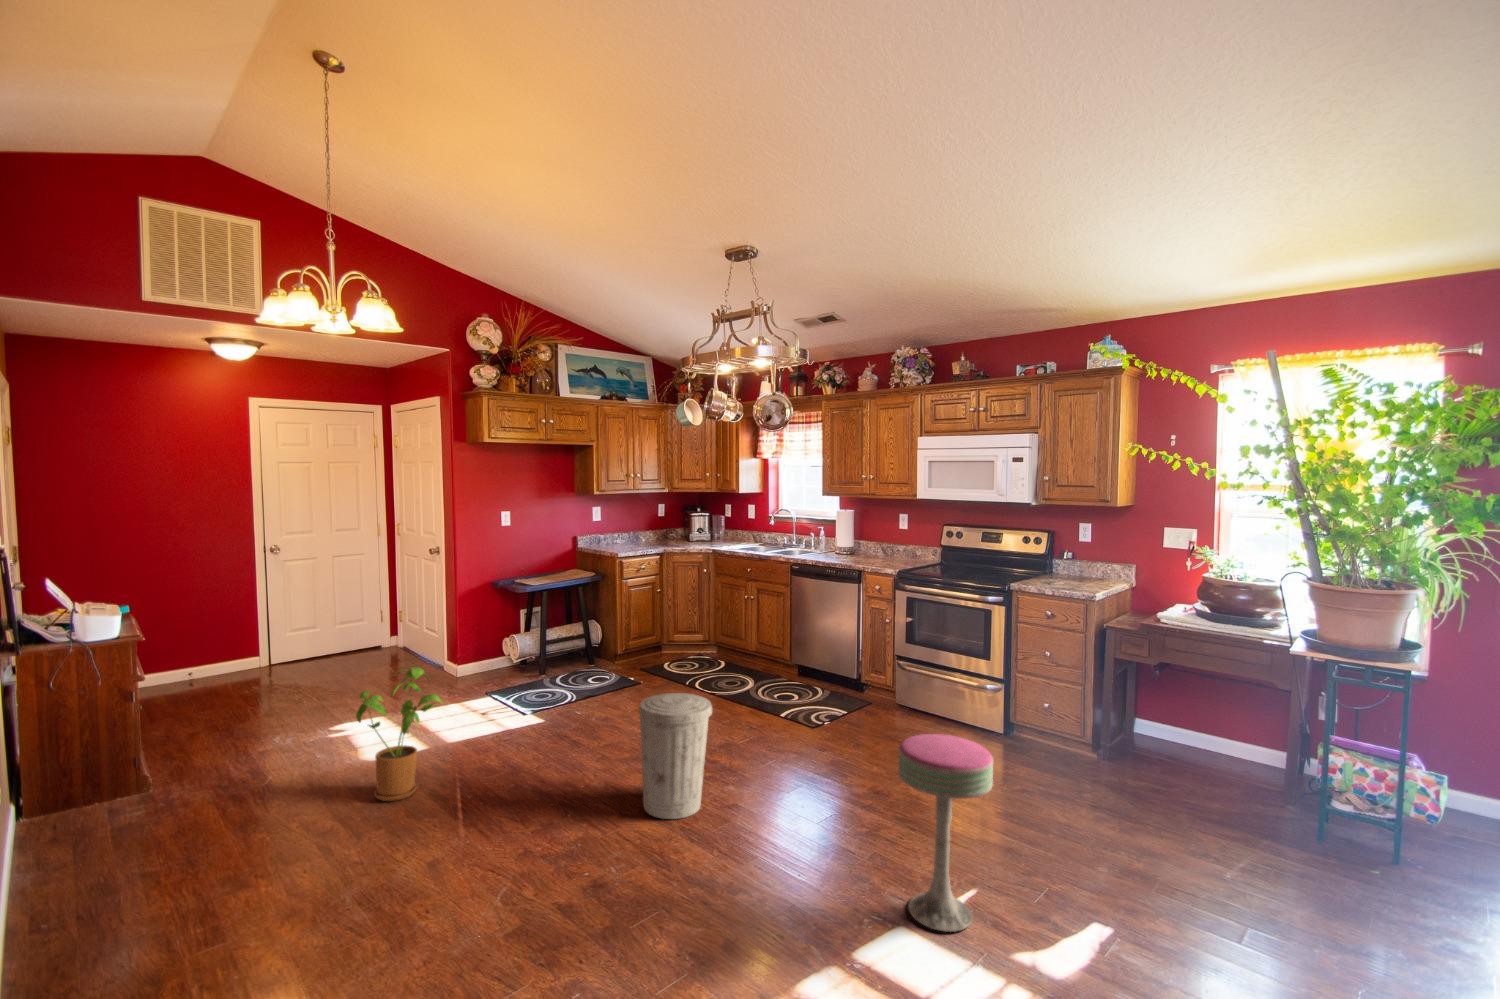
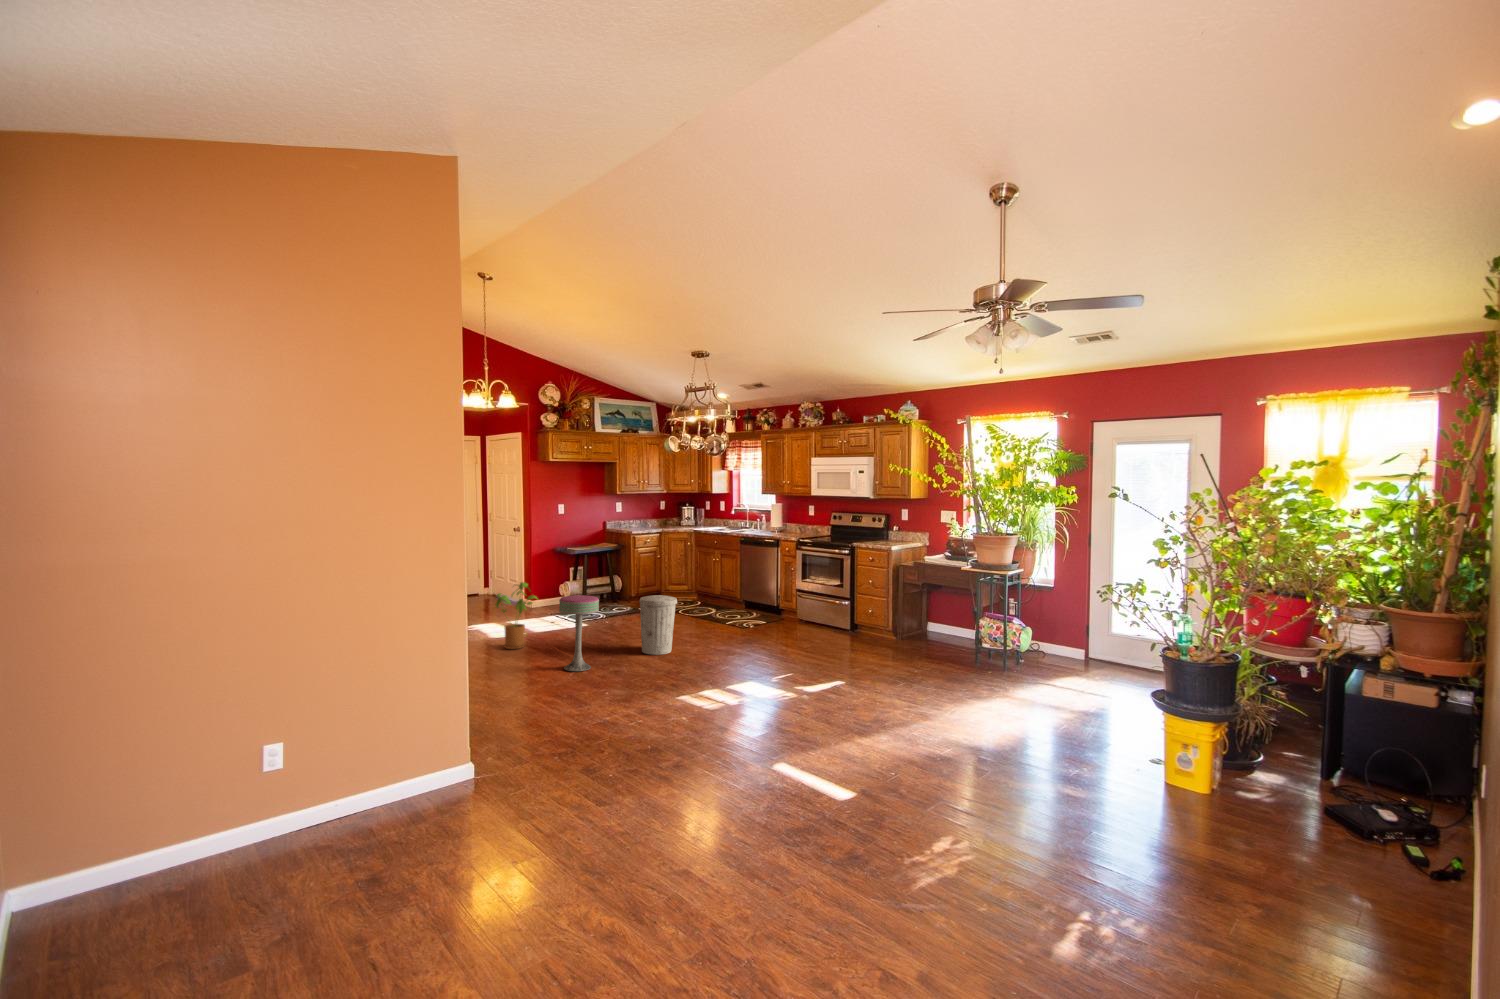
bar stool: present [898,734,993,932] -> present [559,595,599,671]

